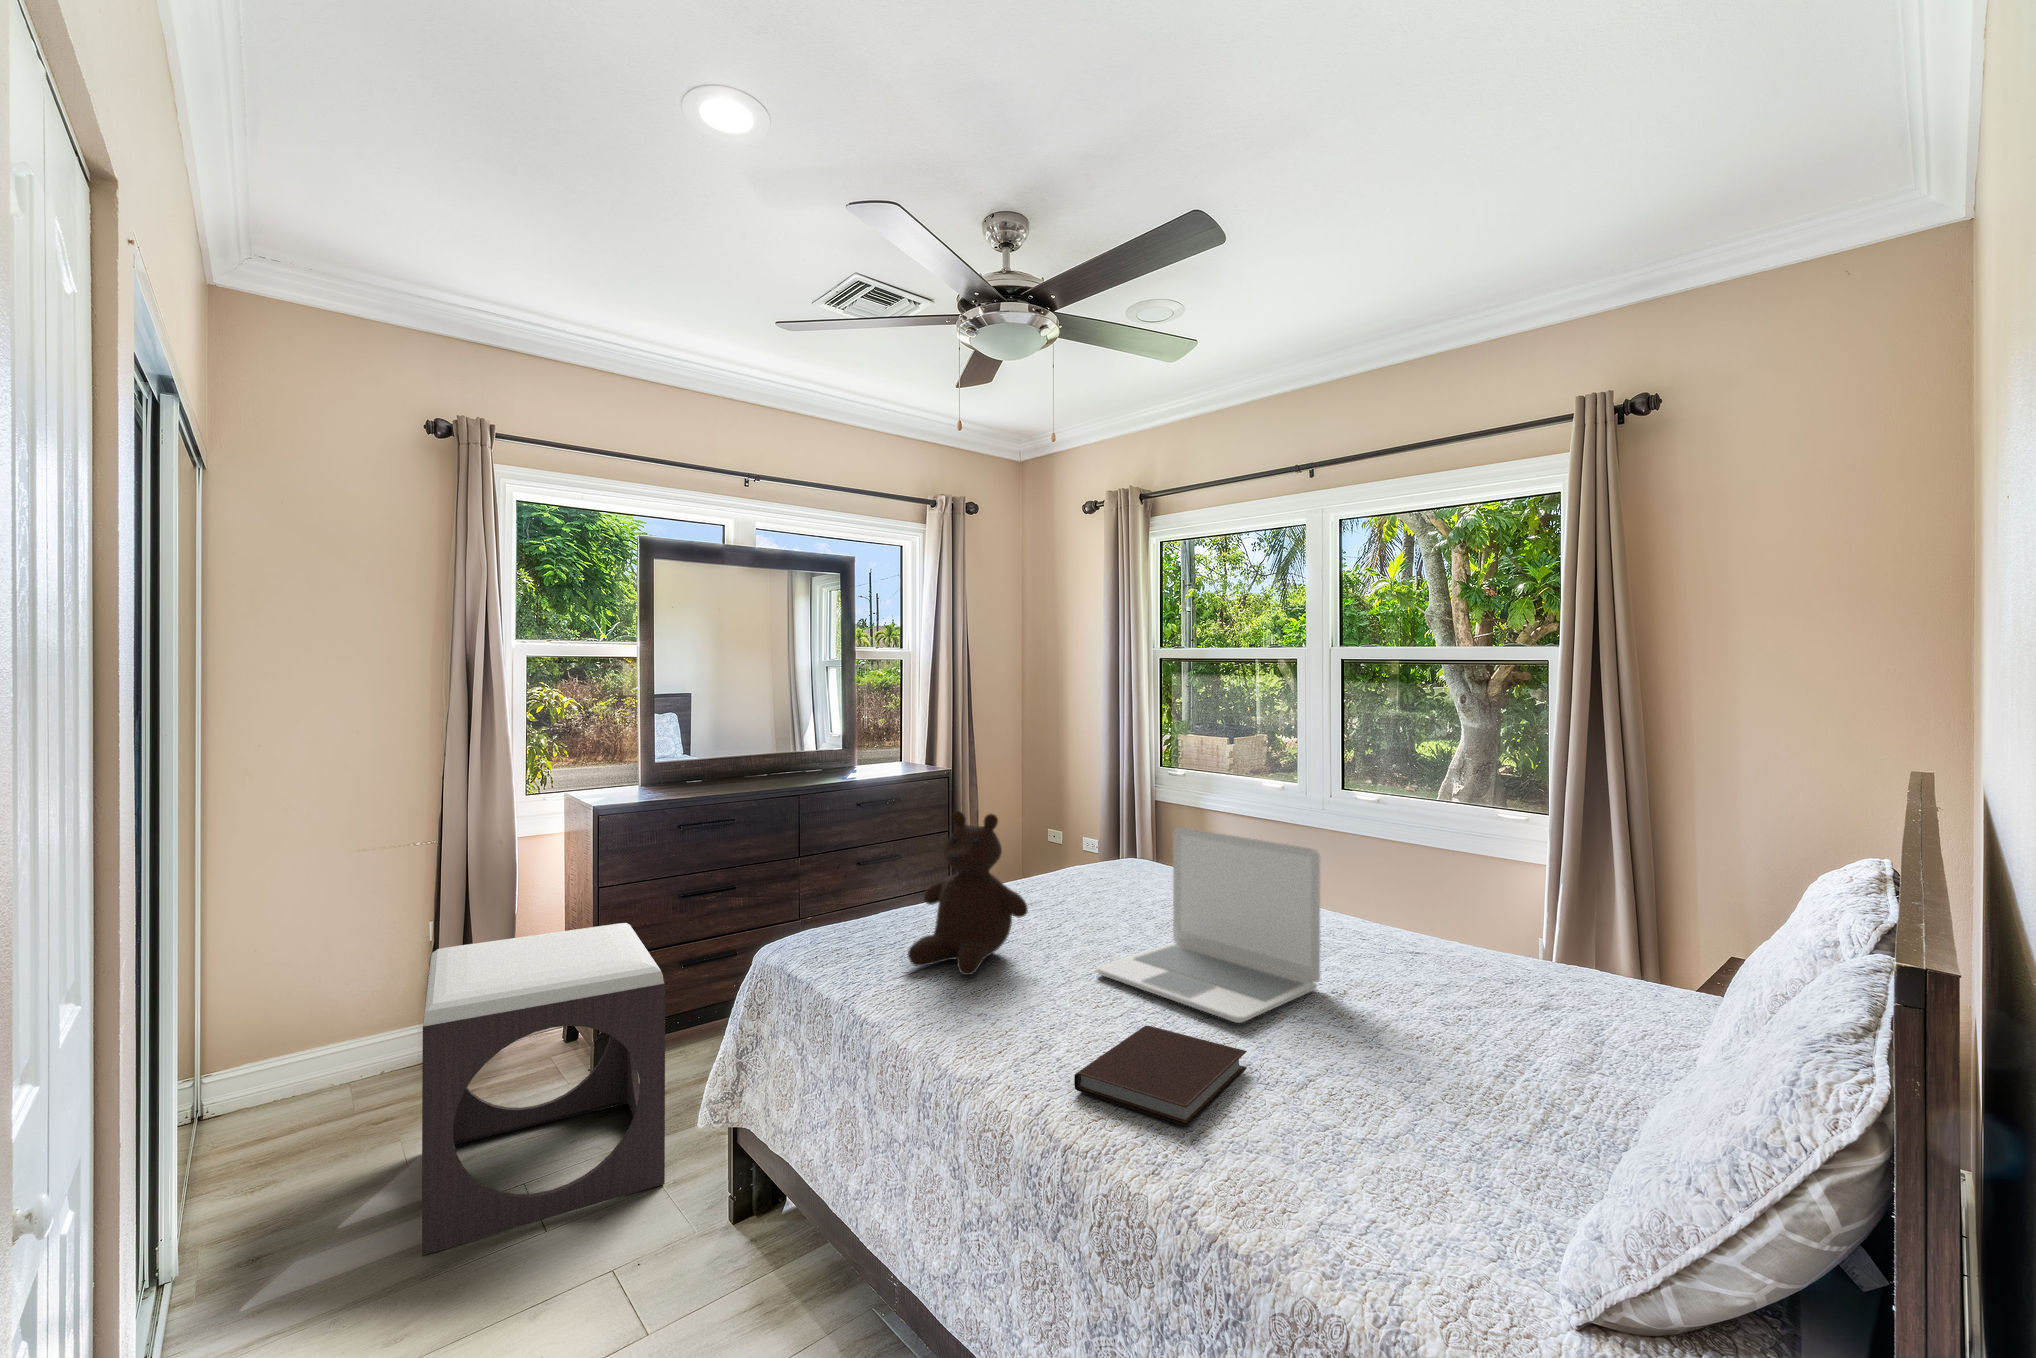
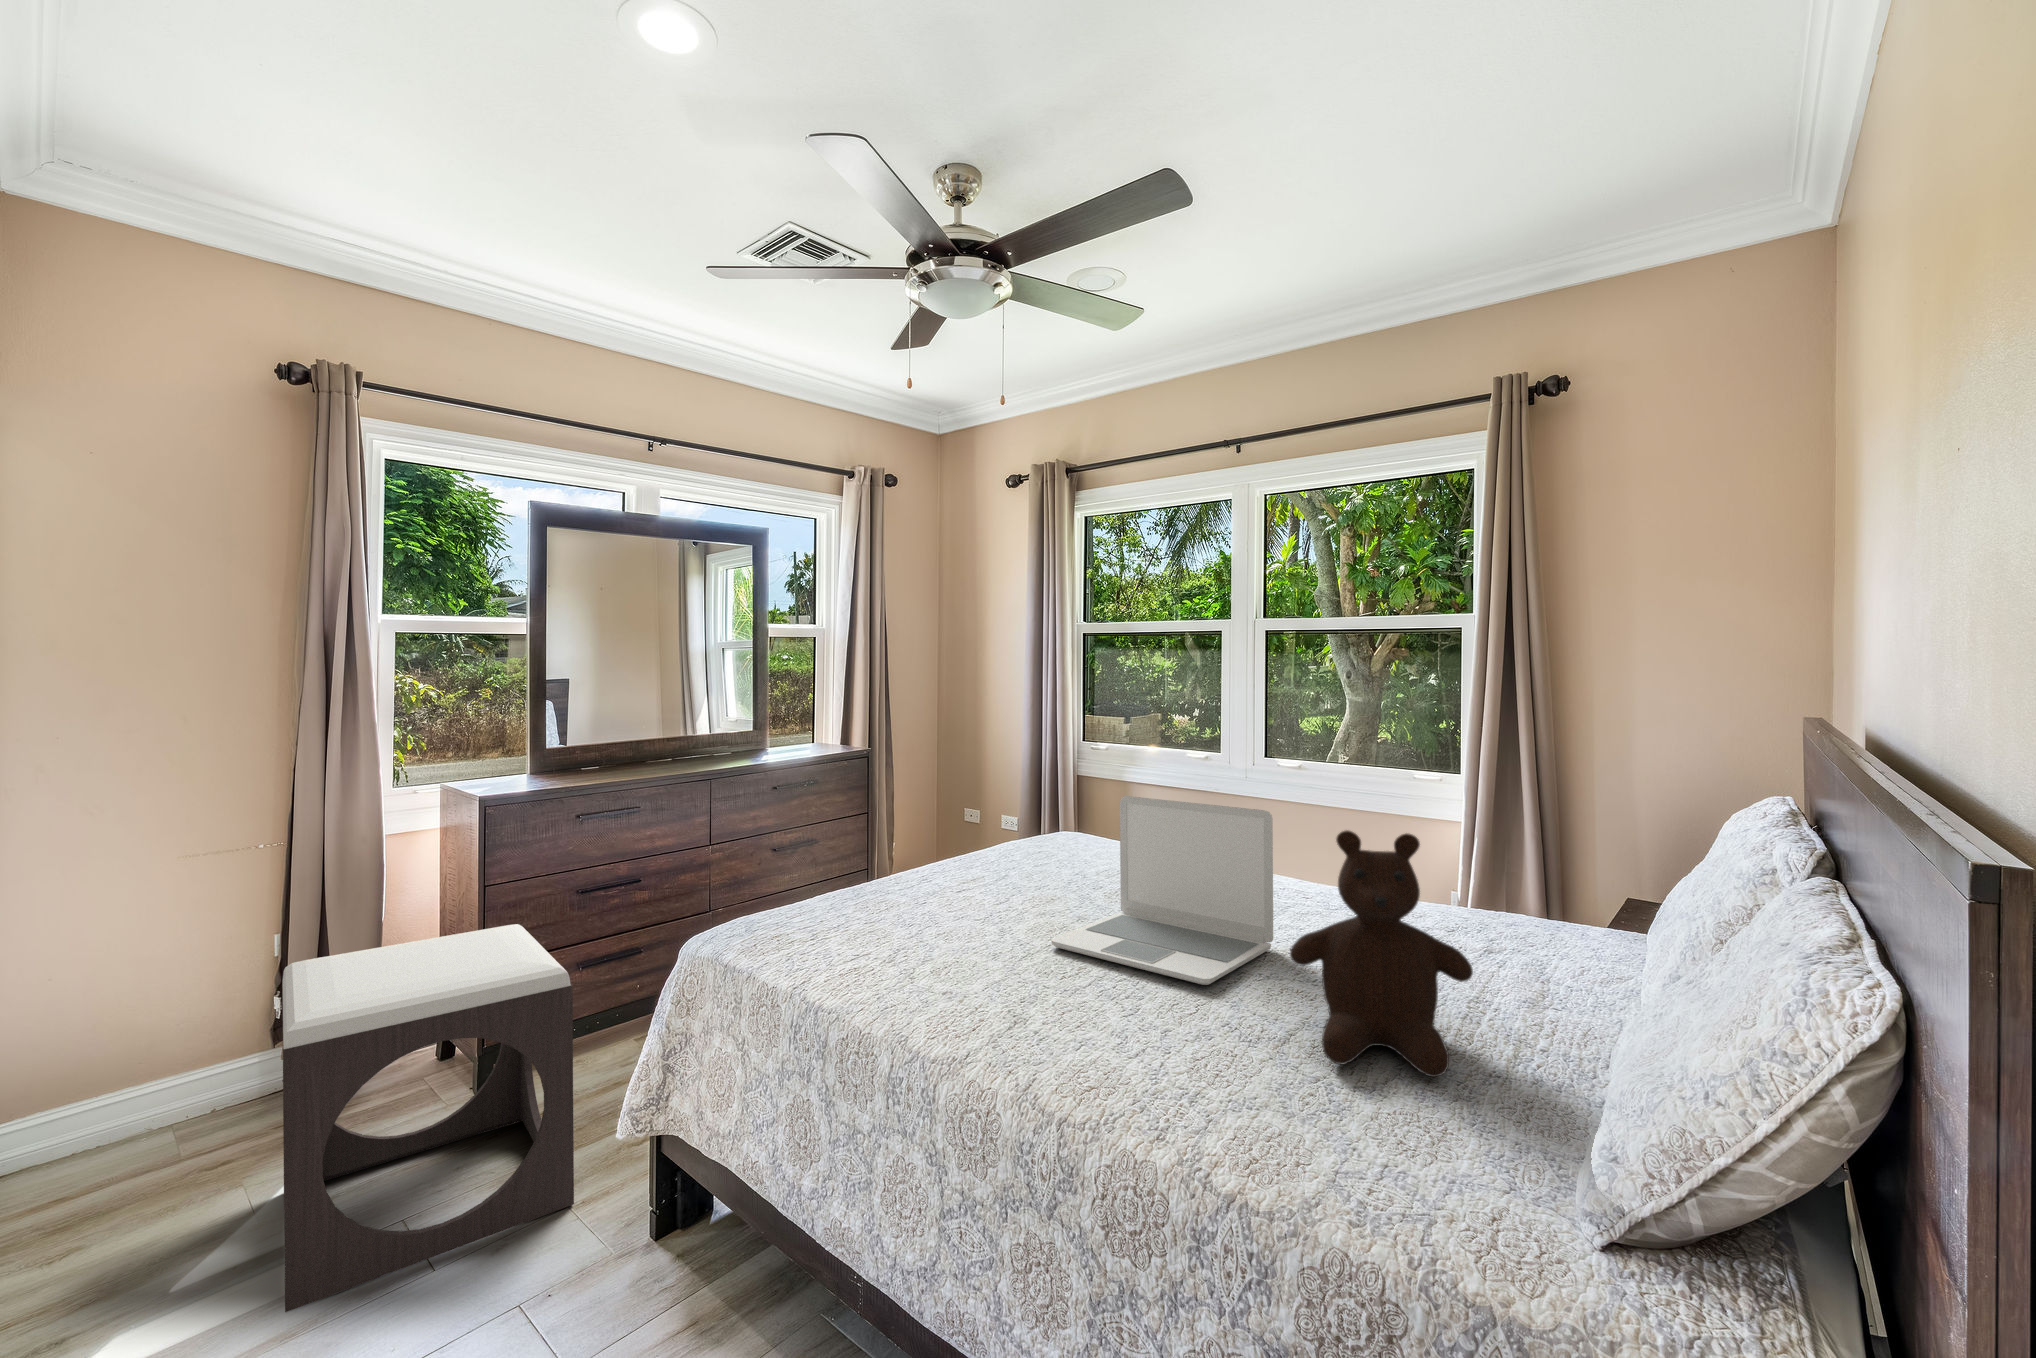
teddy bear: present [908,811,1028,975] -> present [1290,830,1473,1077]
notebook: present [1074,1026,1247,1127] -> none [1059,993,1224,1089]

